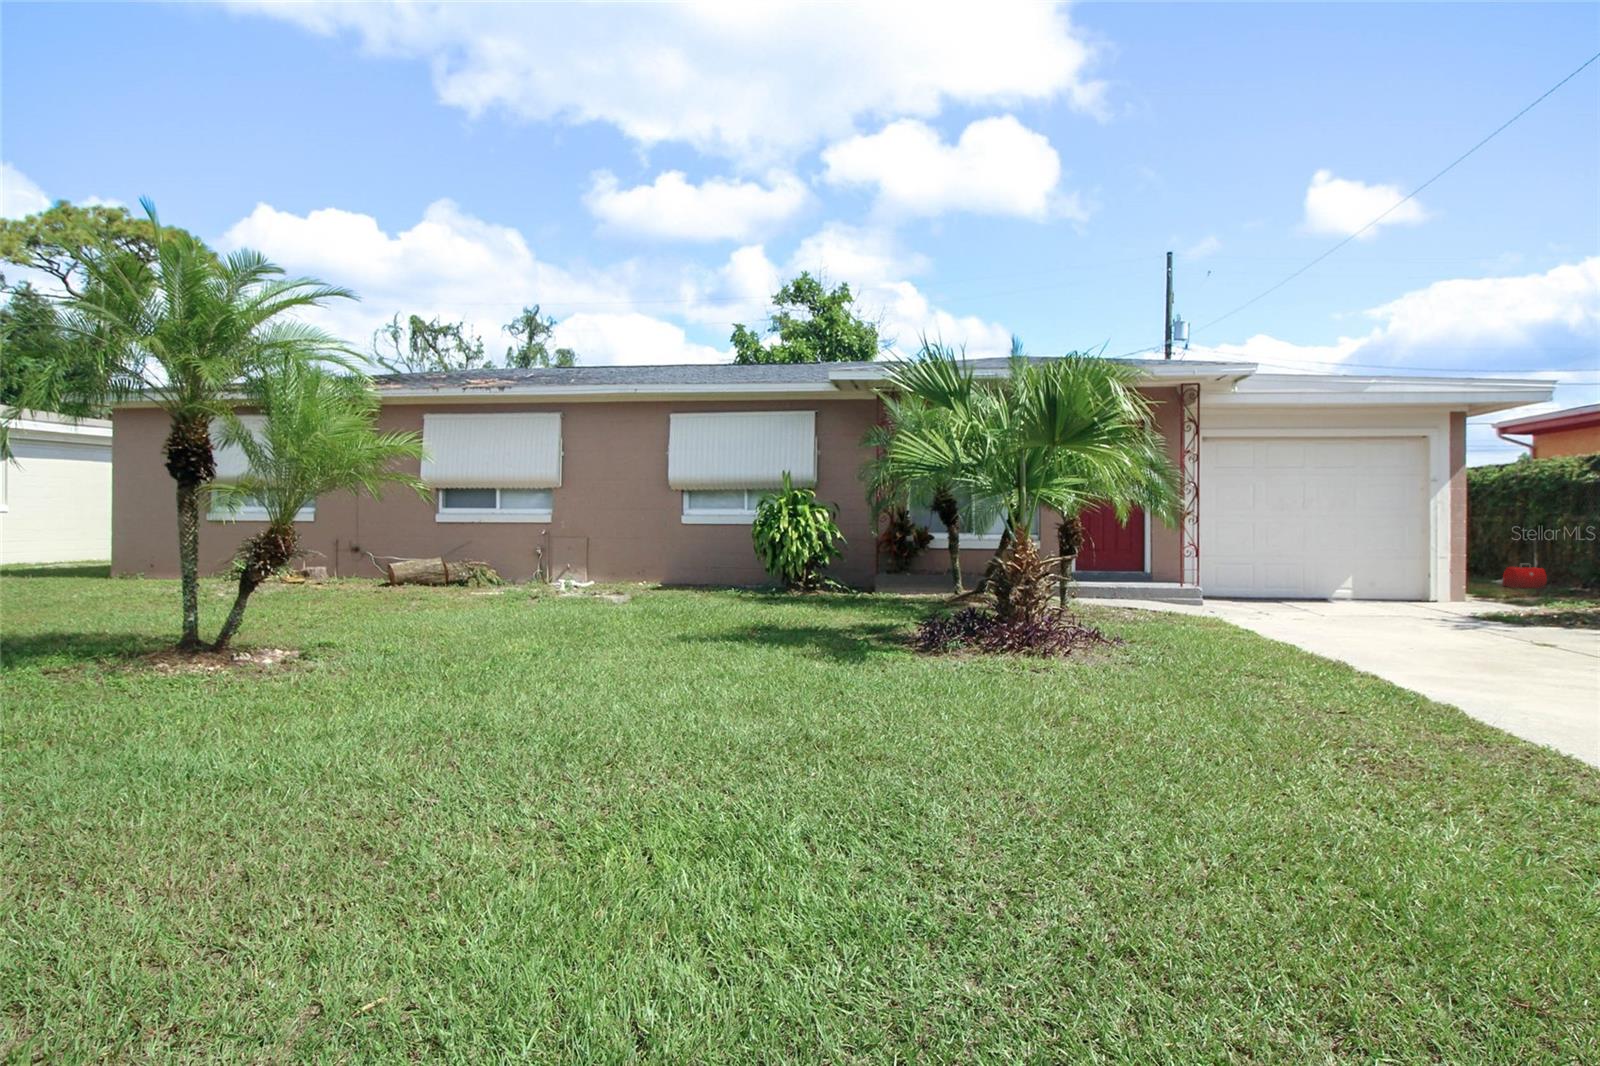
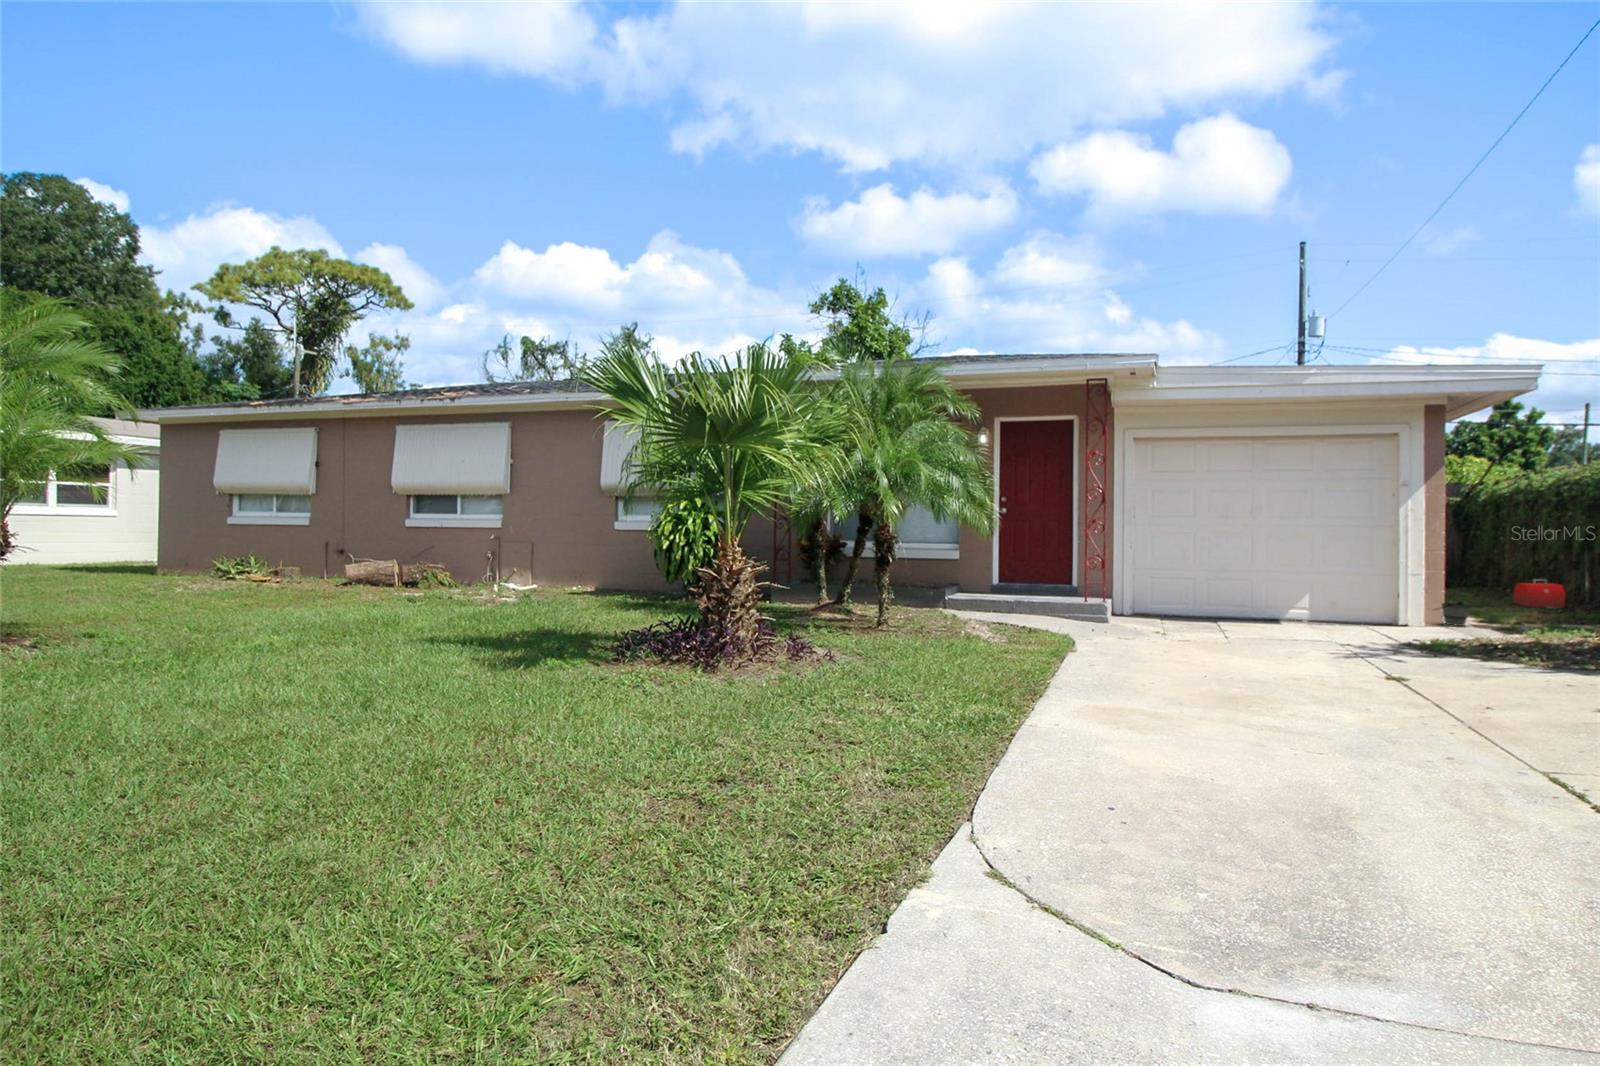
bucket: none [1457,580,1491,602] -> present [1441,601,1471,626]

